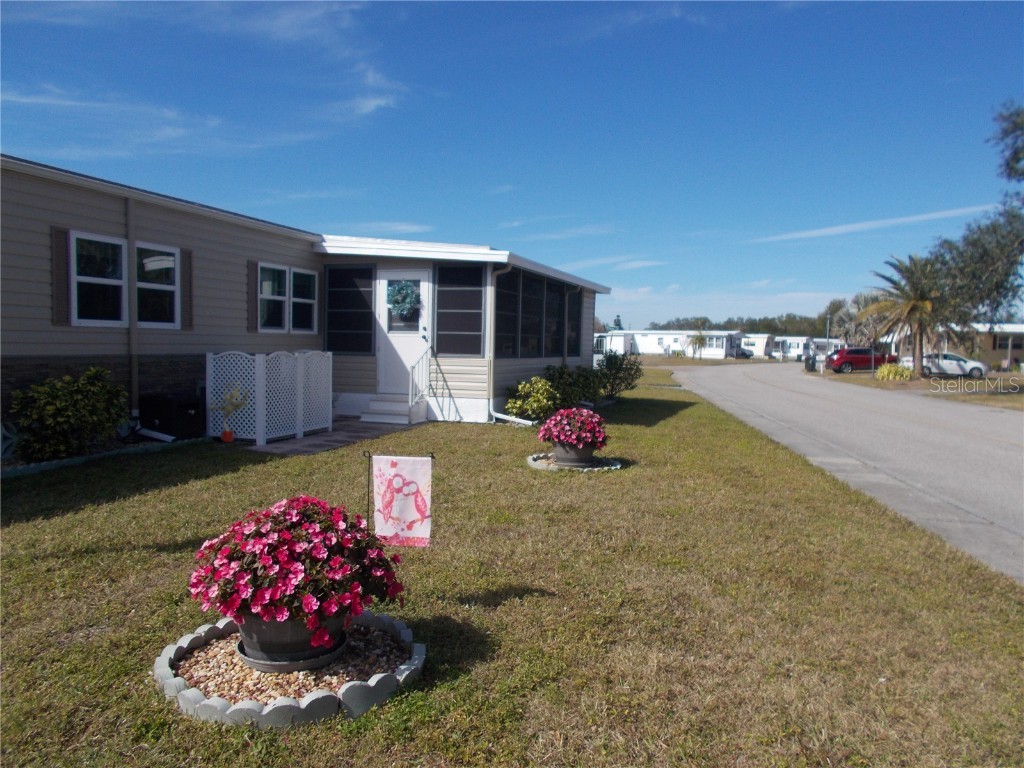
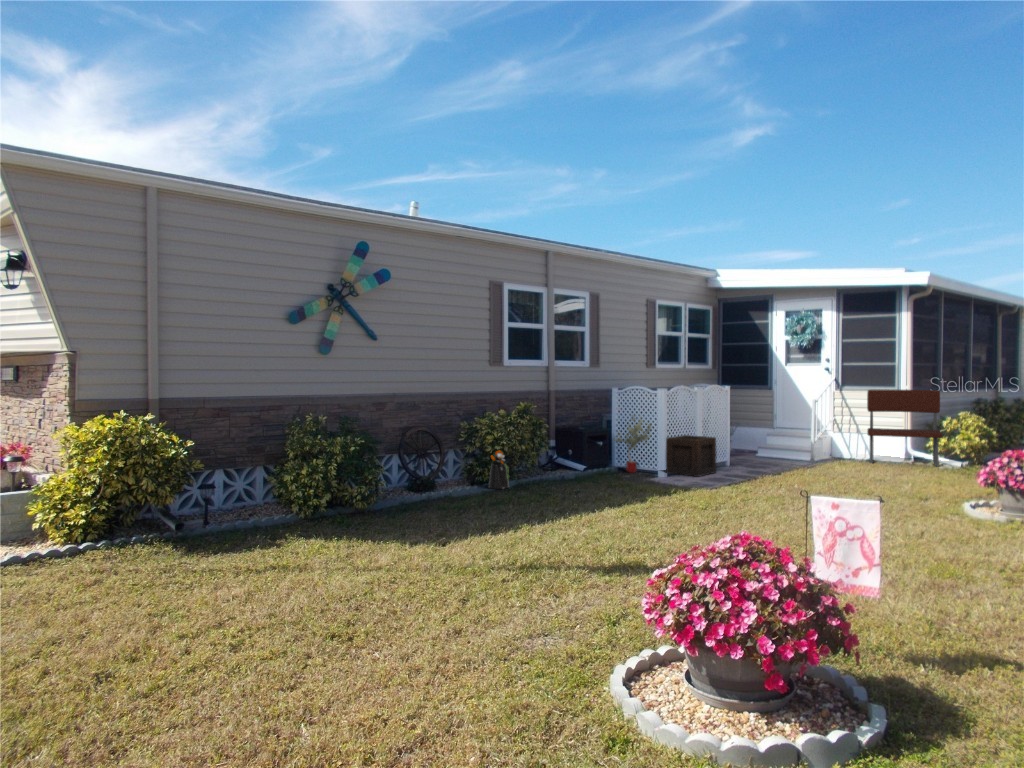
bench: none [458,357,517,425] -> present [867,390,943,466]
wooden crate: none [265,401,318,443] -> present [666,435,717,477]
watering can: none [47,422,76,467] -> present [488,450,509,489]

